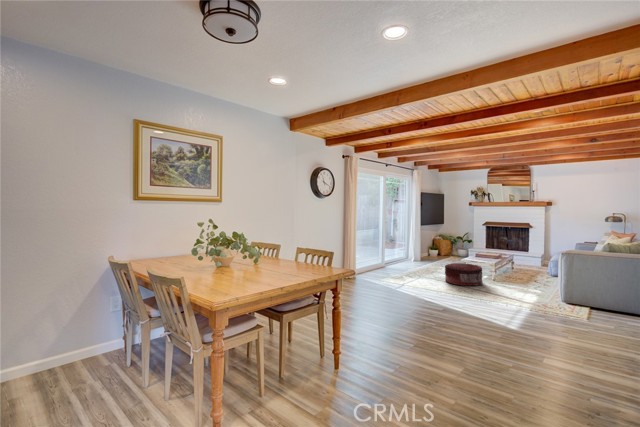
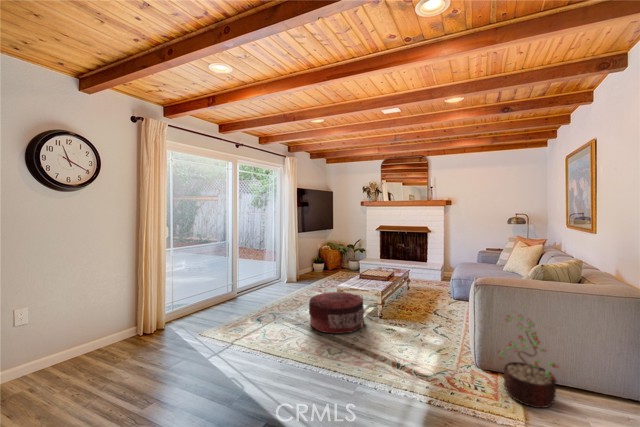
decorative plant: none [572,270,608,317] -> present [500,316,556,408]

